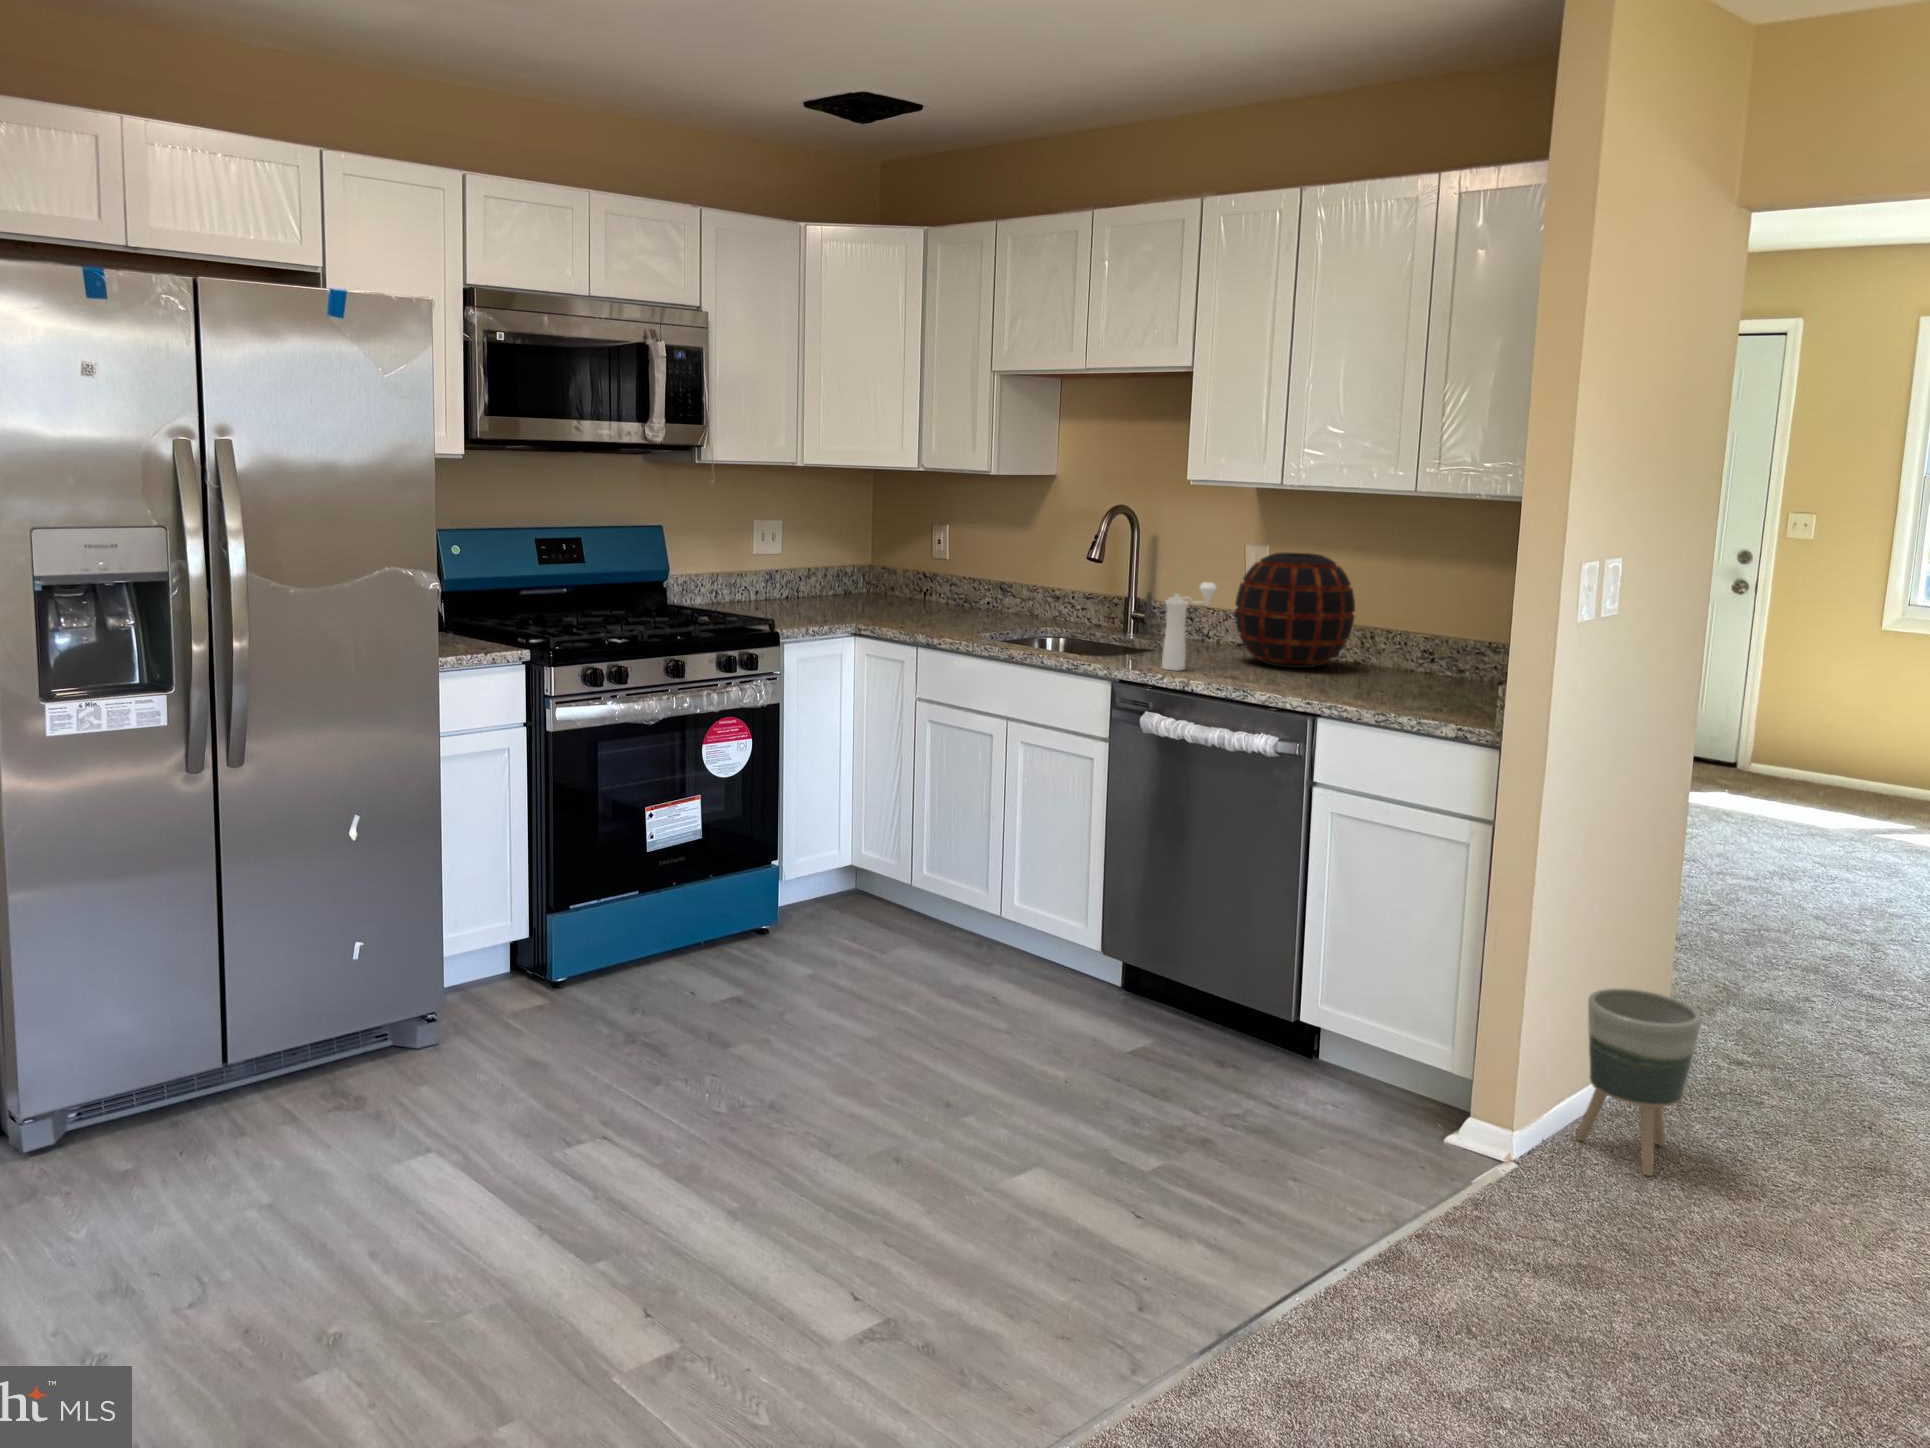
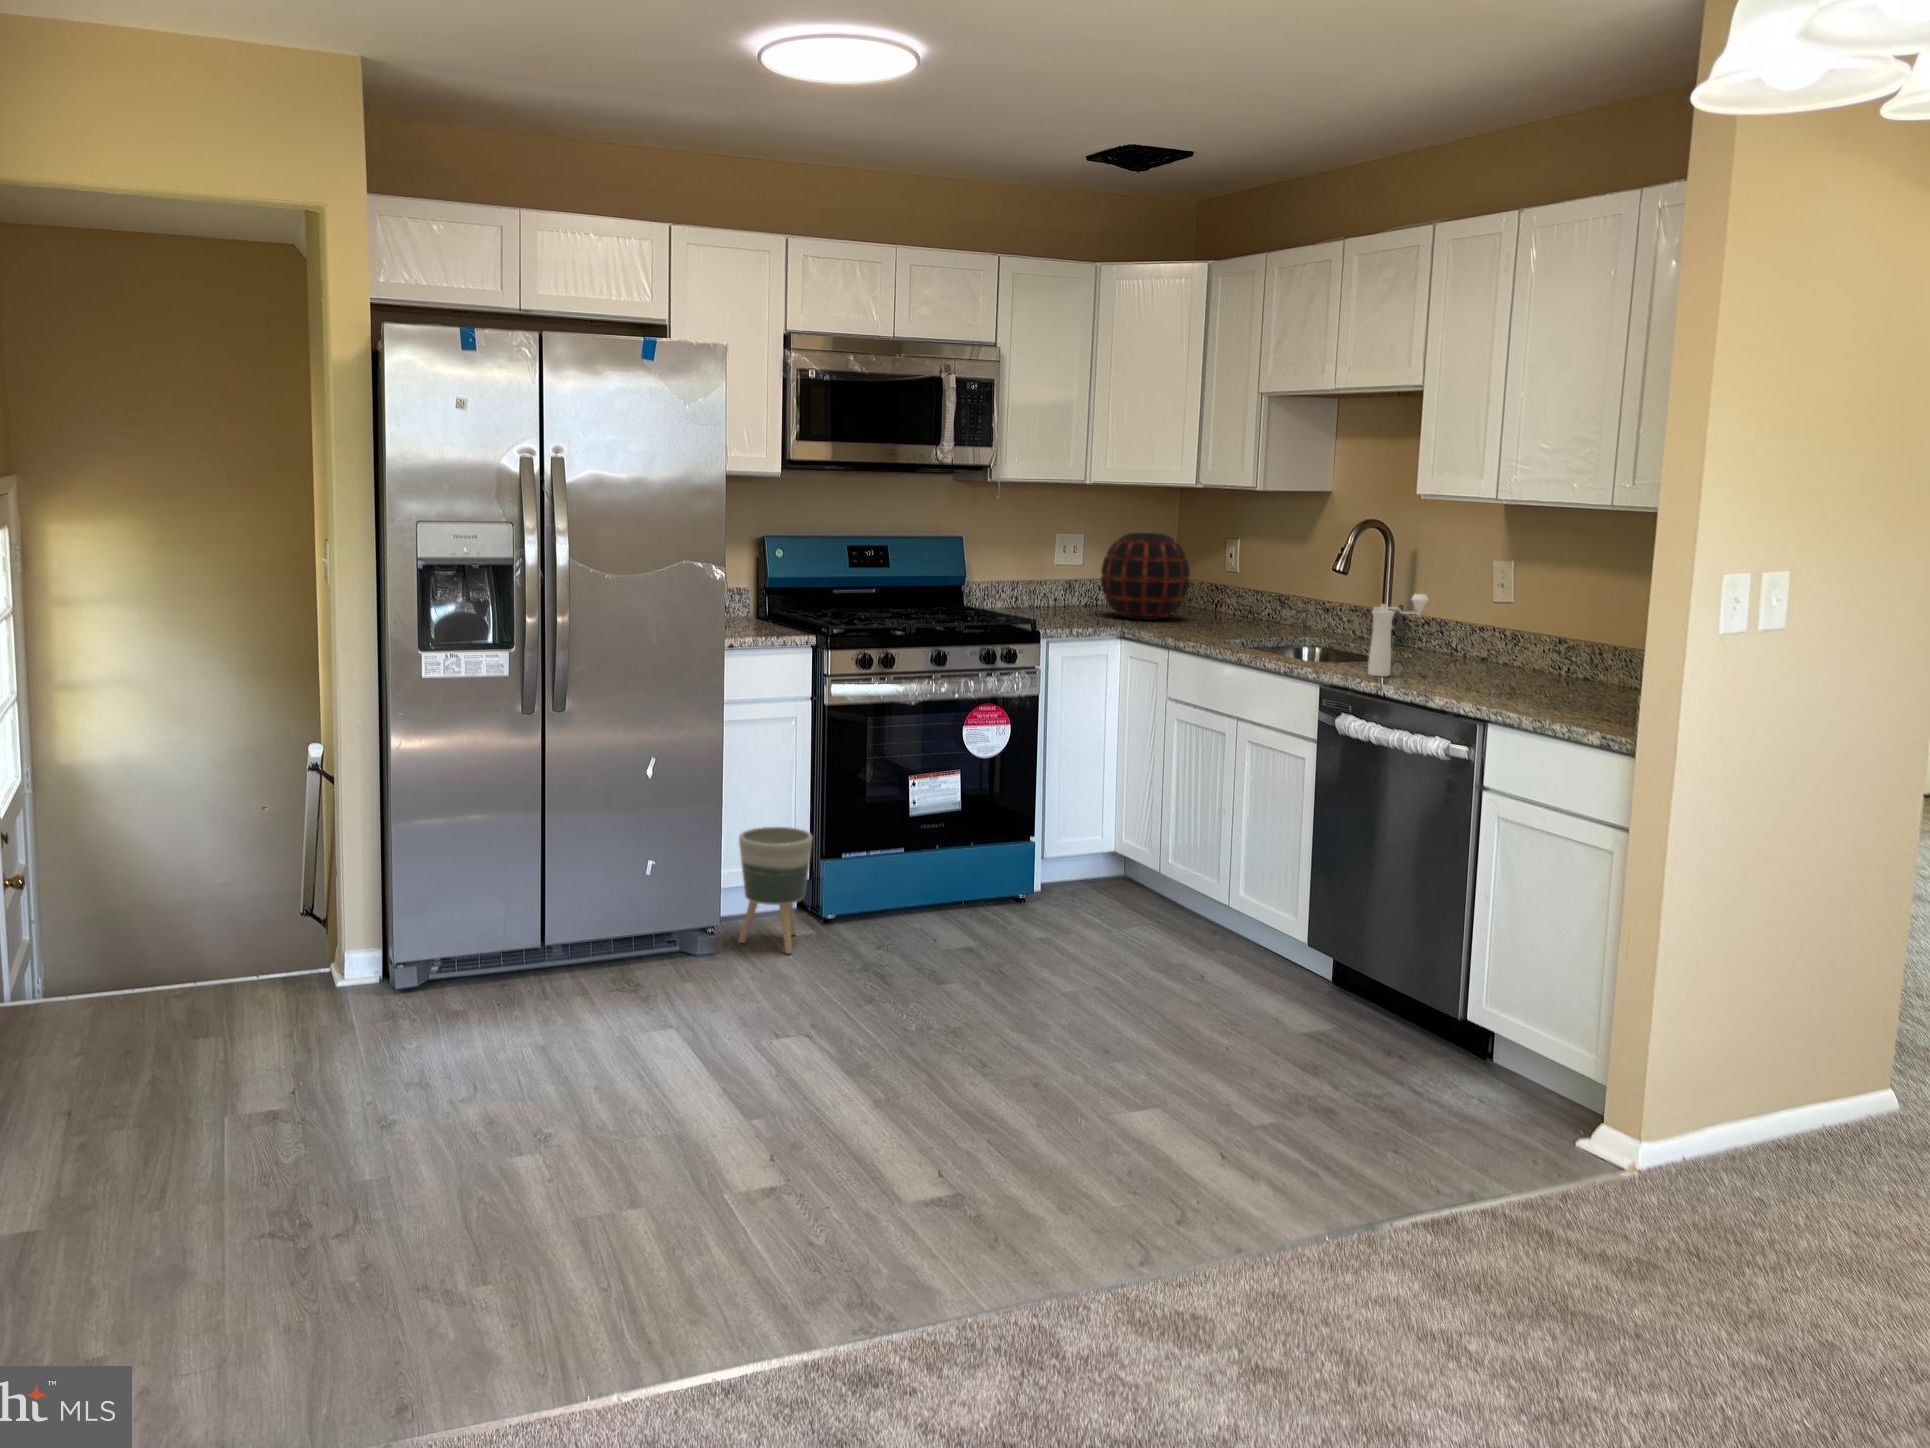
decorative vase: present [1235,552,1355,668] -> present [1101,533,1190,620]
planter: present [1575,989,1702,1176] -> present [739,827,812,953]

